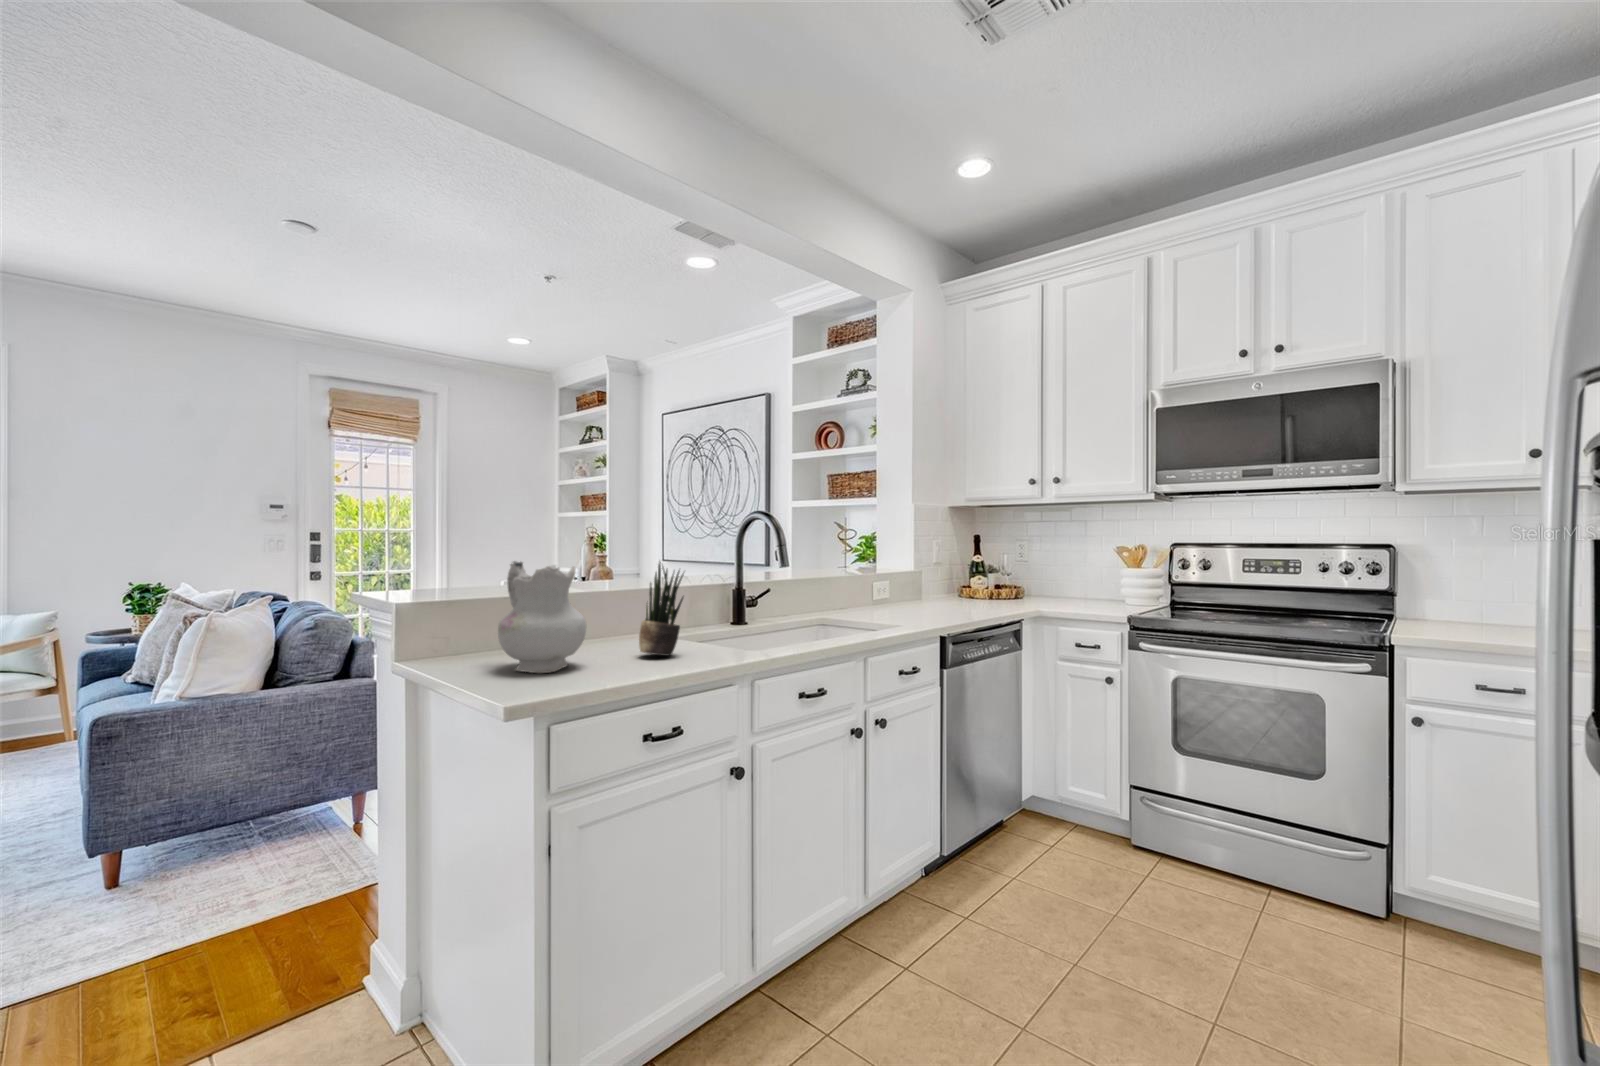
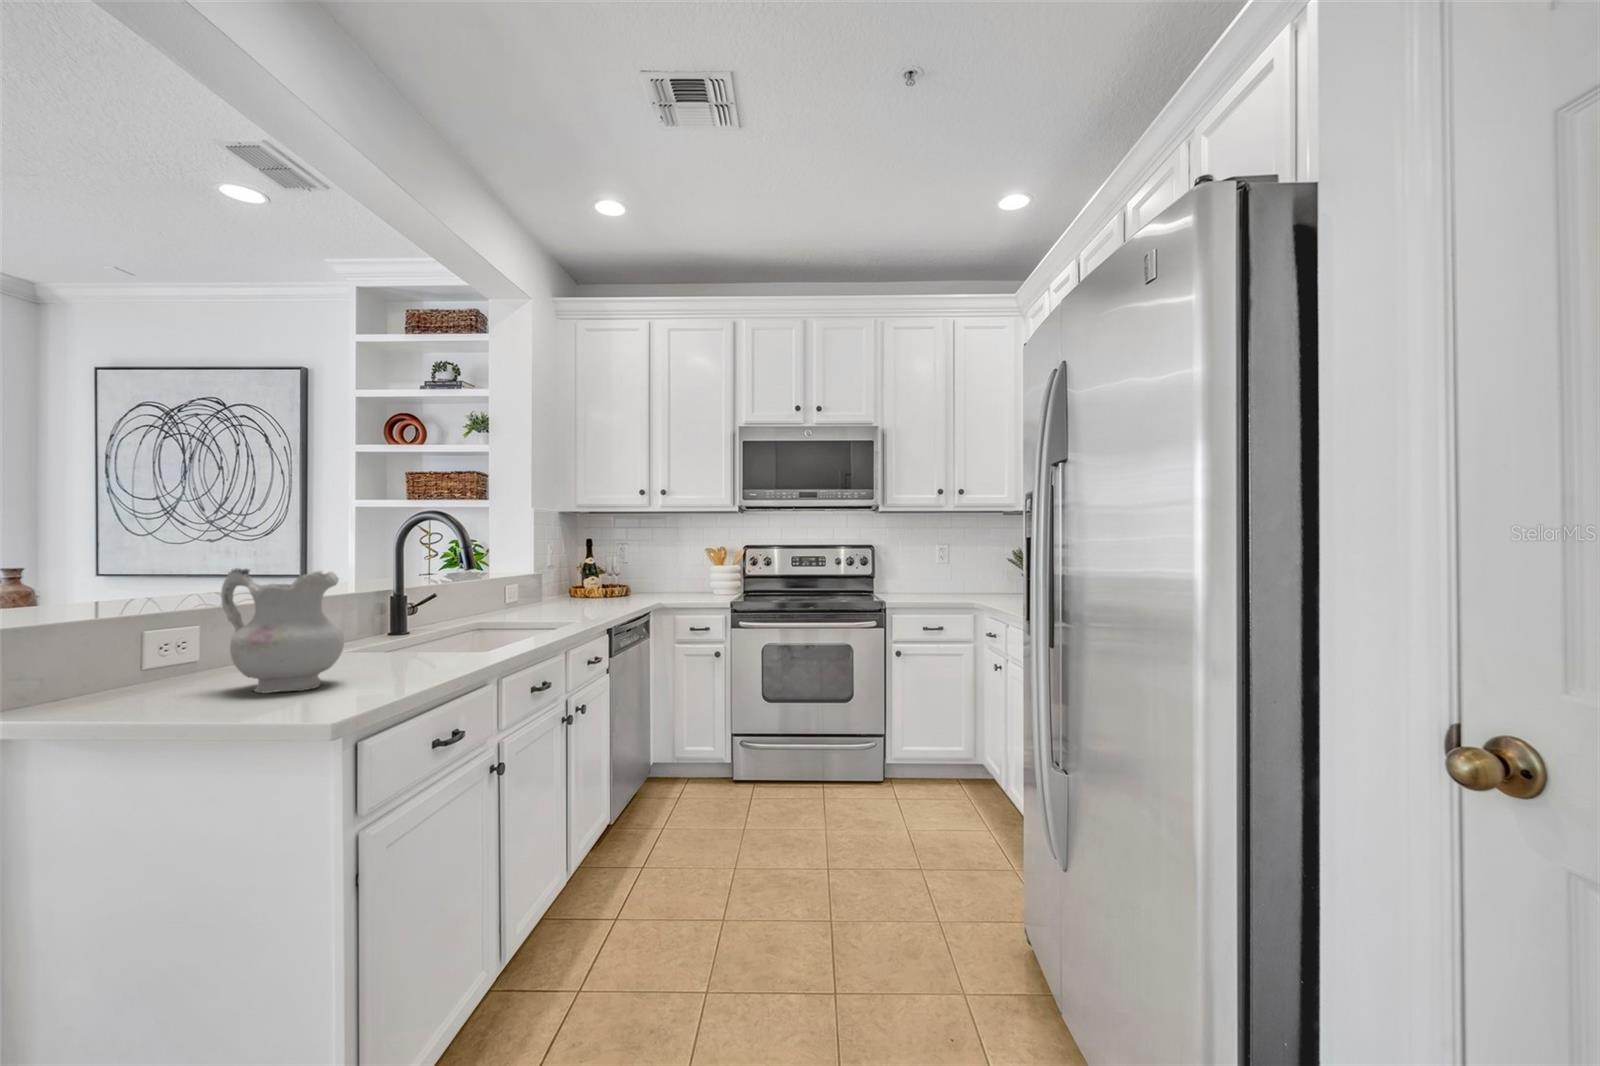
potted plant: present [639,562,684,656] -> none [374,563,424,662]

